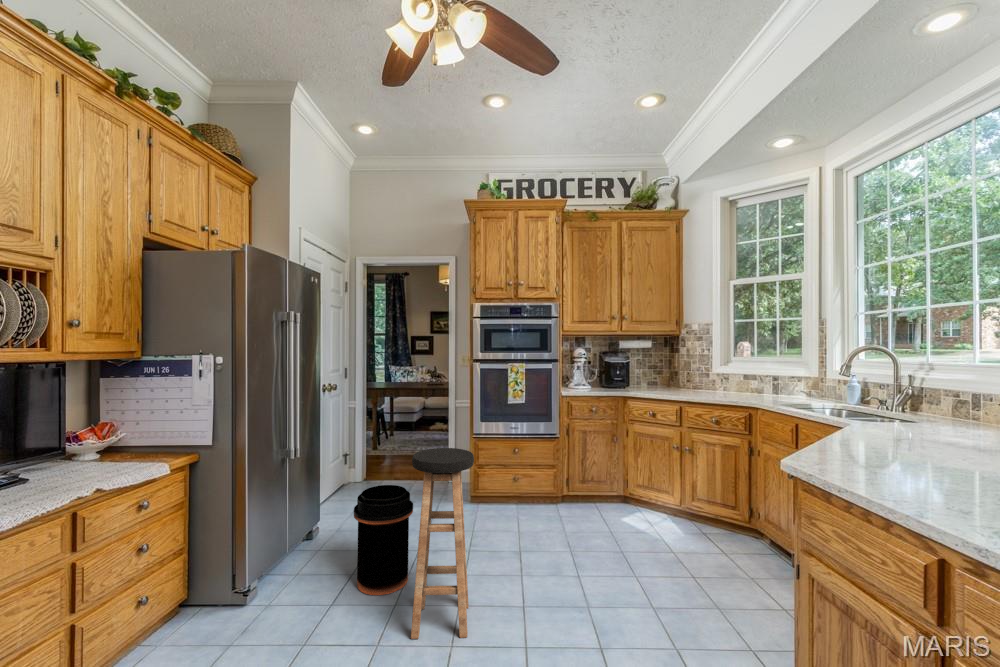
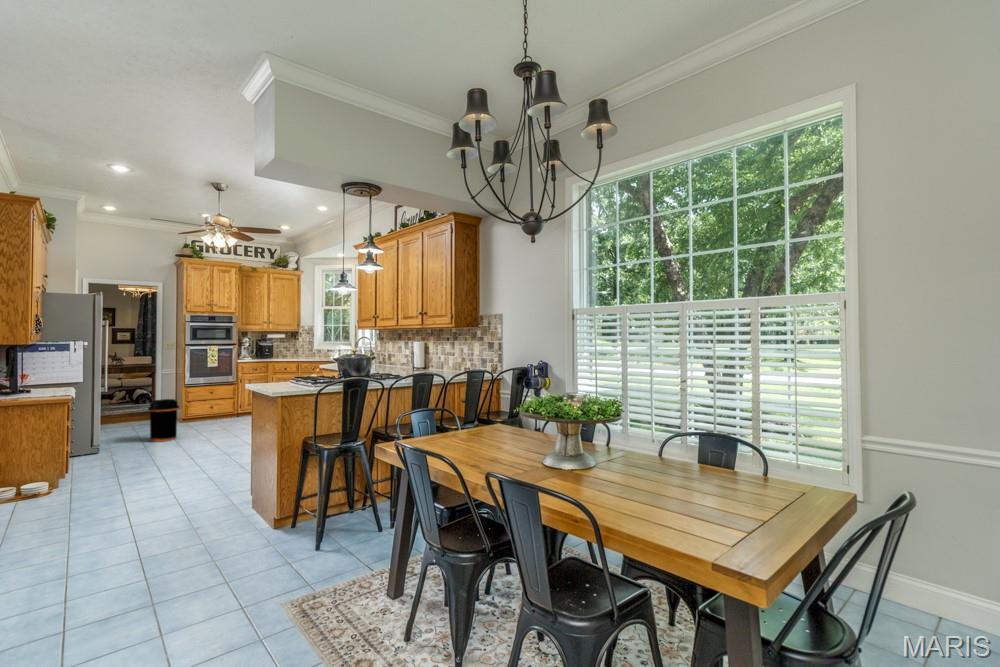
bar stool: present [411,448,474,639] -> none [189,376,218,442]

